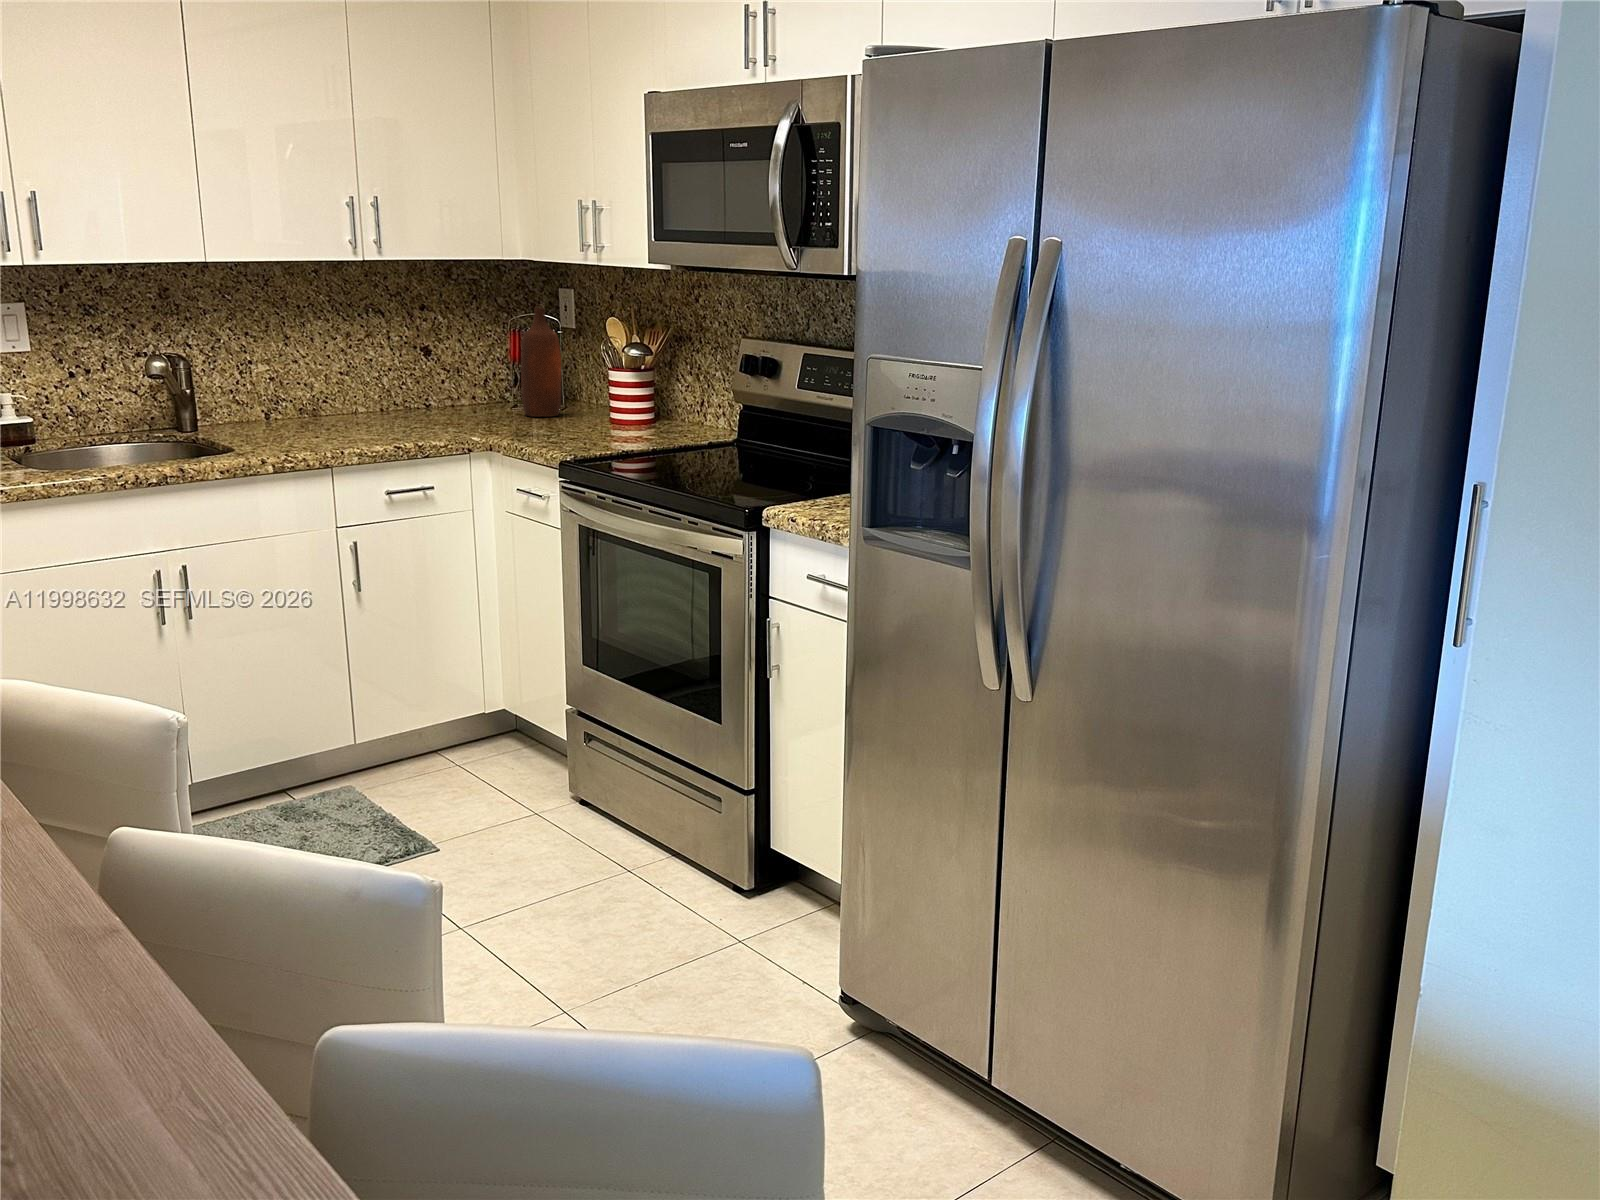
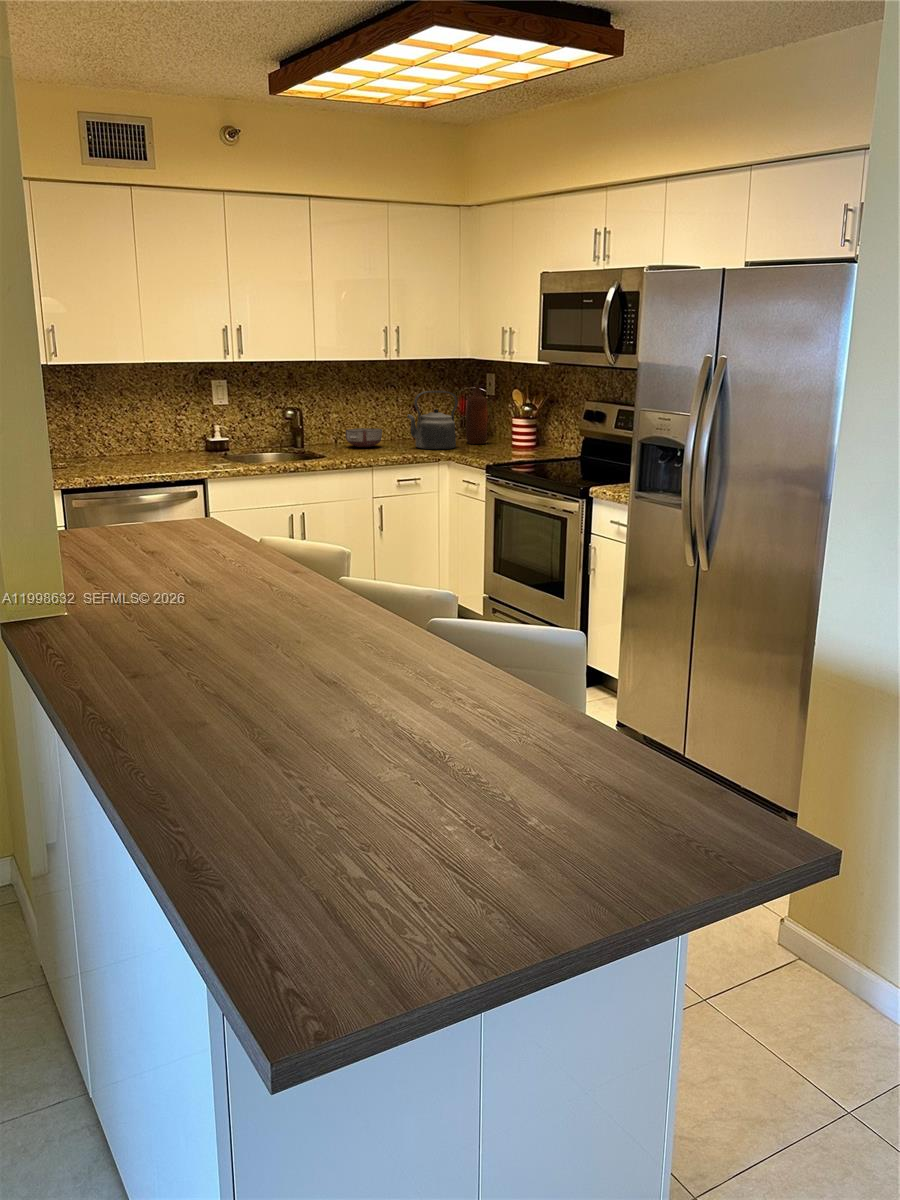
kettle: none [405,319,502,430] -> present [407,391,458,449]
ceramic bowl: none [285,392,358,428] -> present [346,428,382,447]

